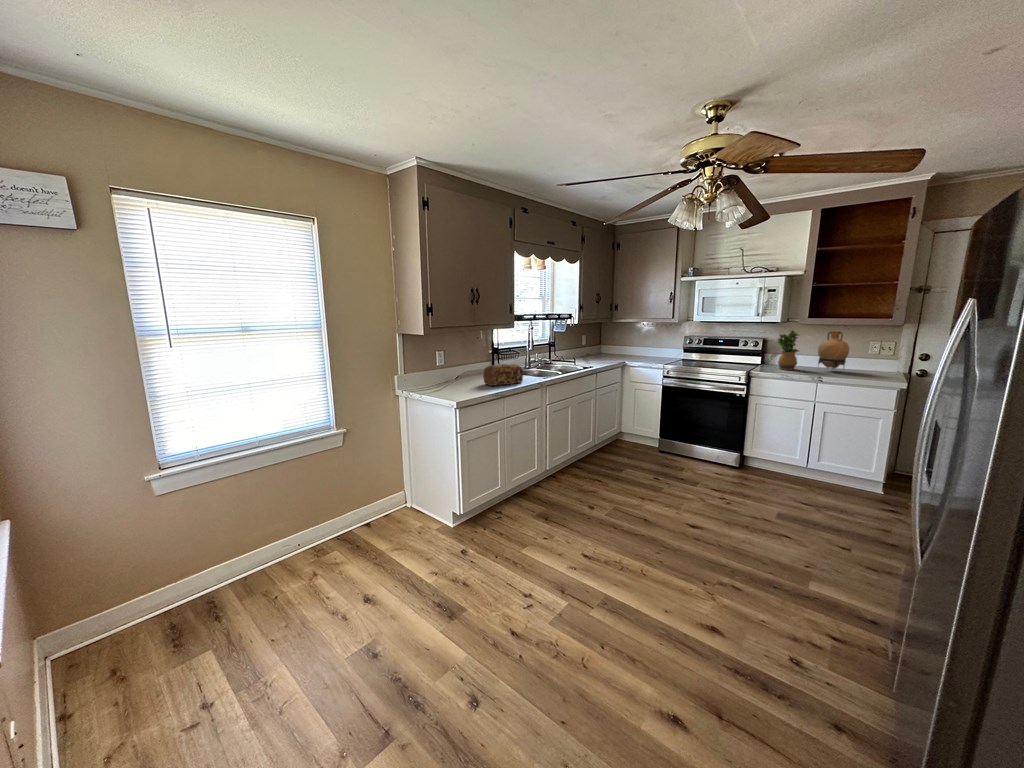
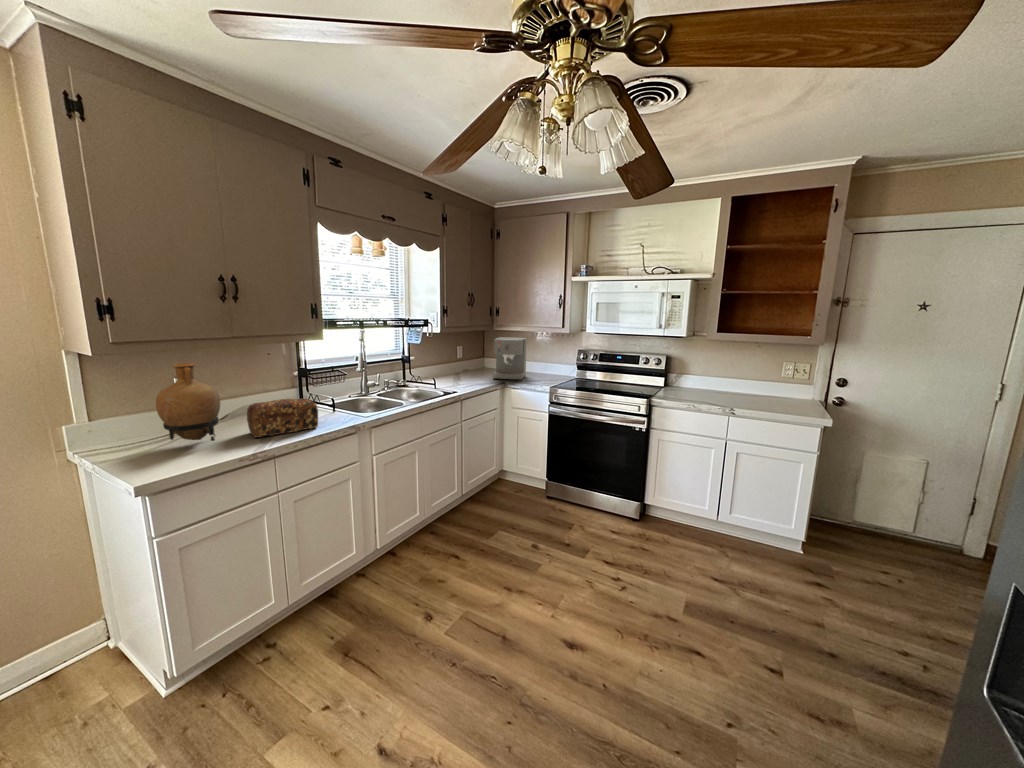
coffee maker: none [614,328,641,360] -> present [493,337,526,380]
vase: present [818,330,849,369] -> present [156,363,220,441]
potted plant: present [777,331,799,370] -> none [681,347,708,396]

